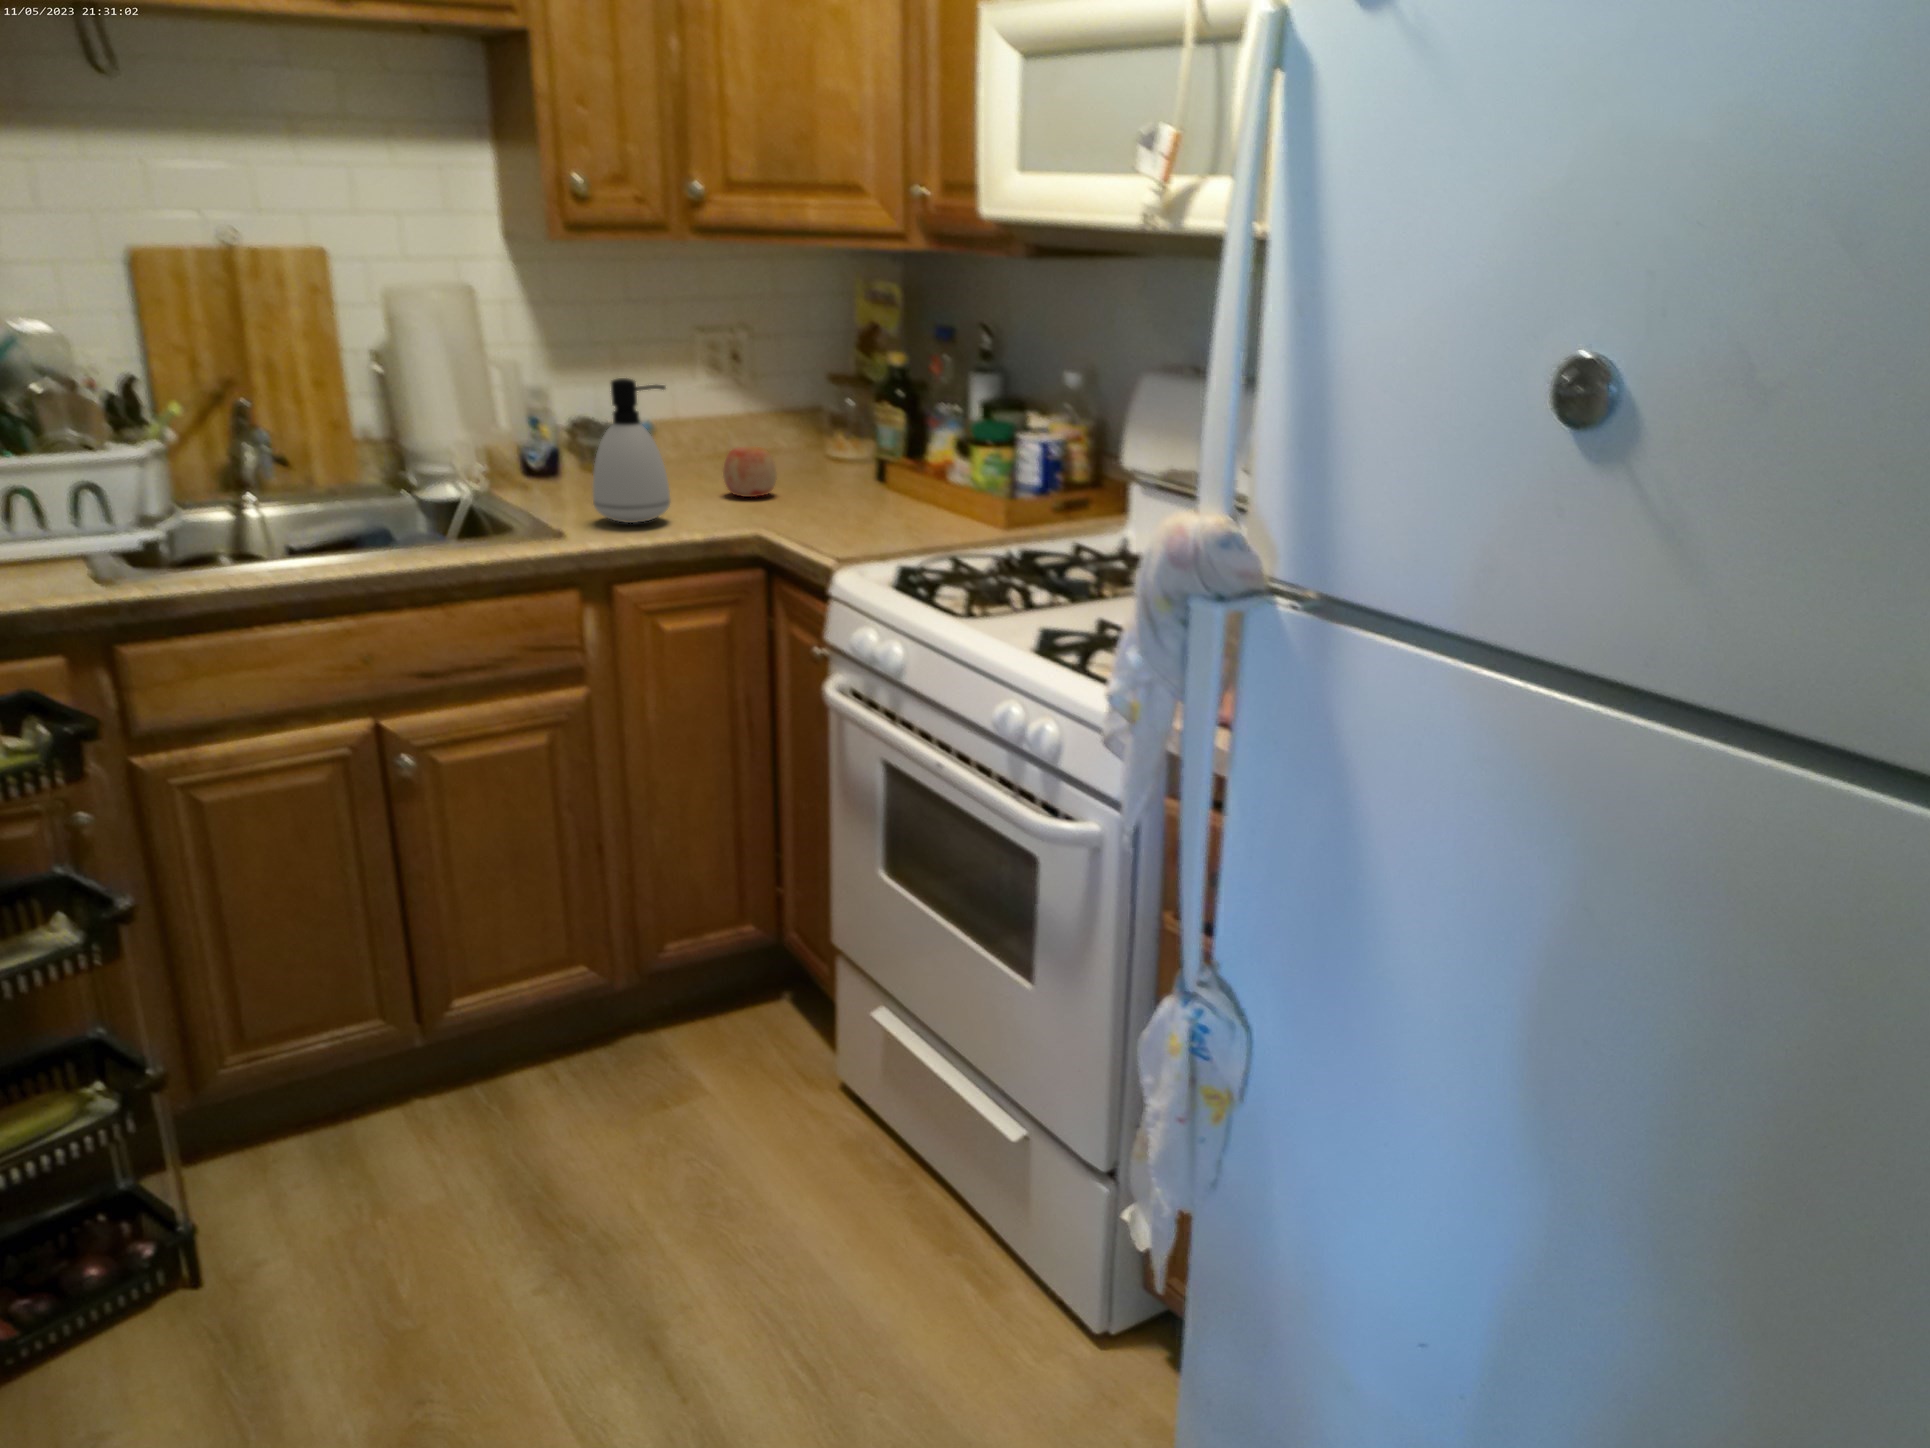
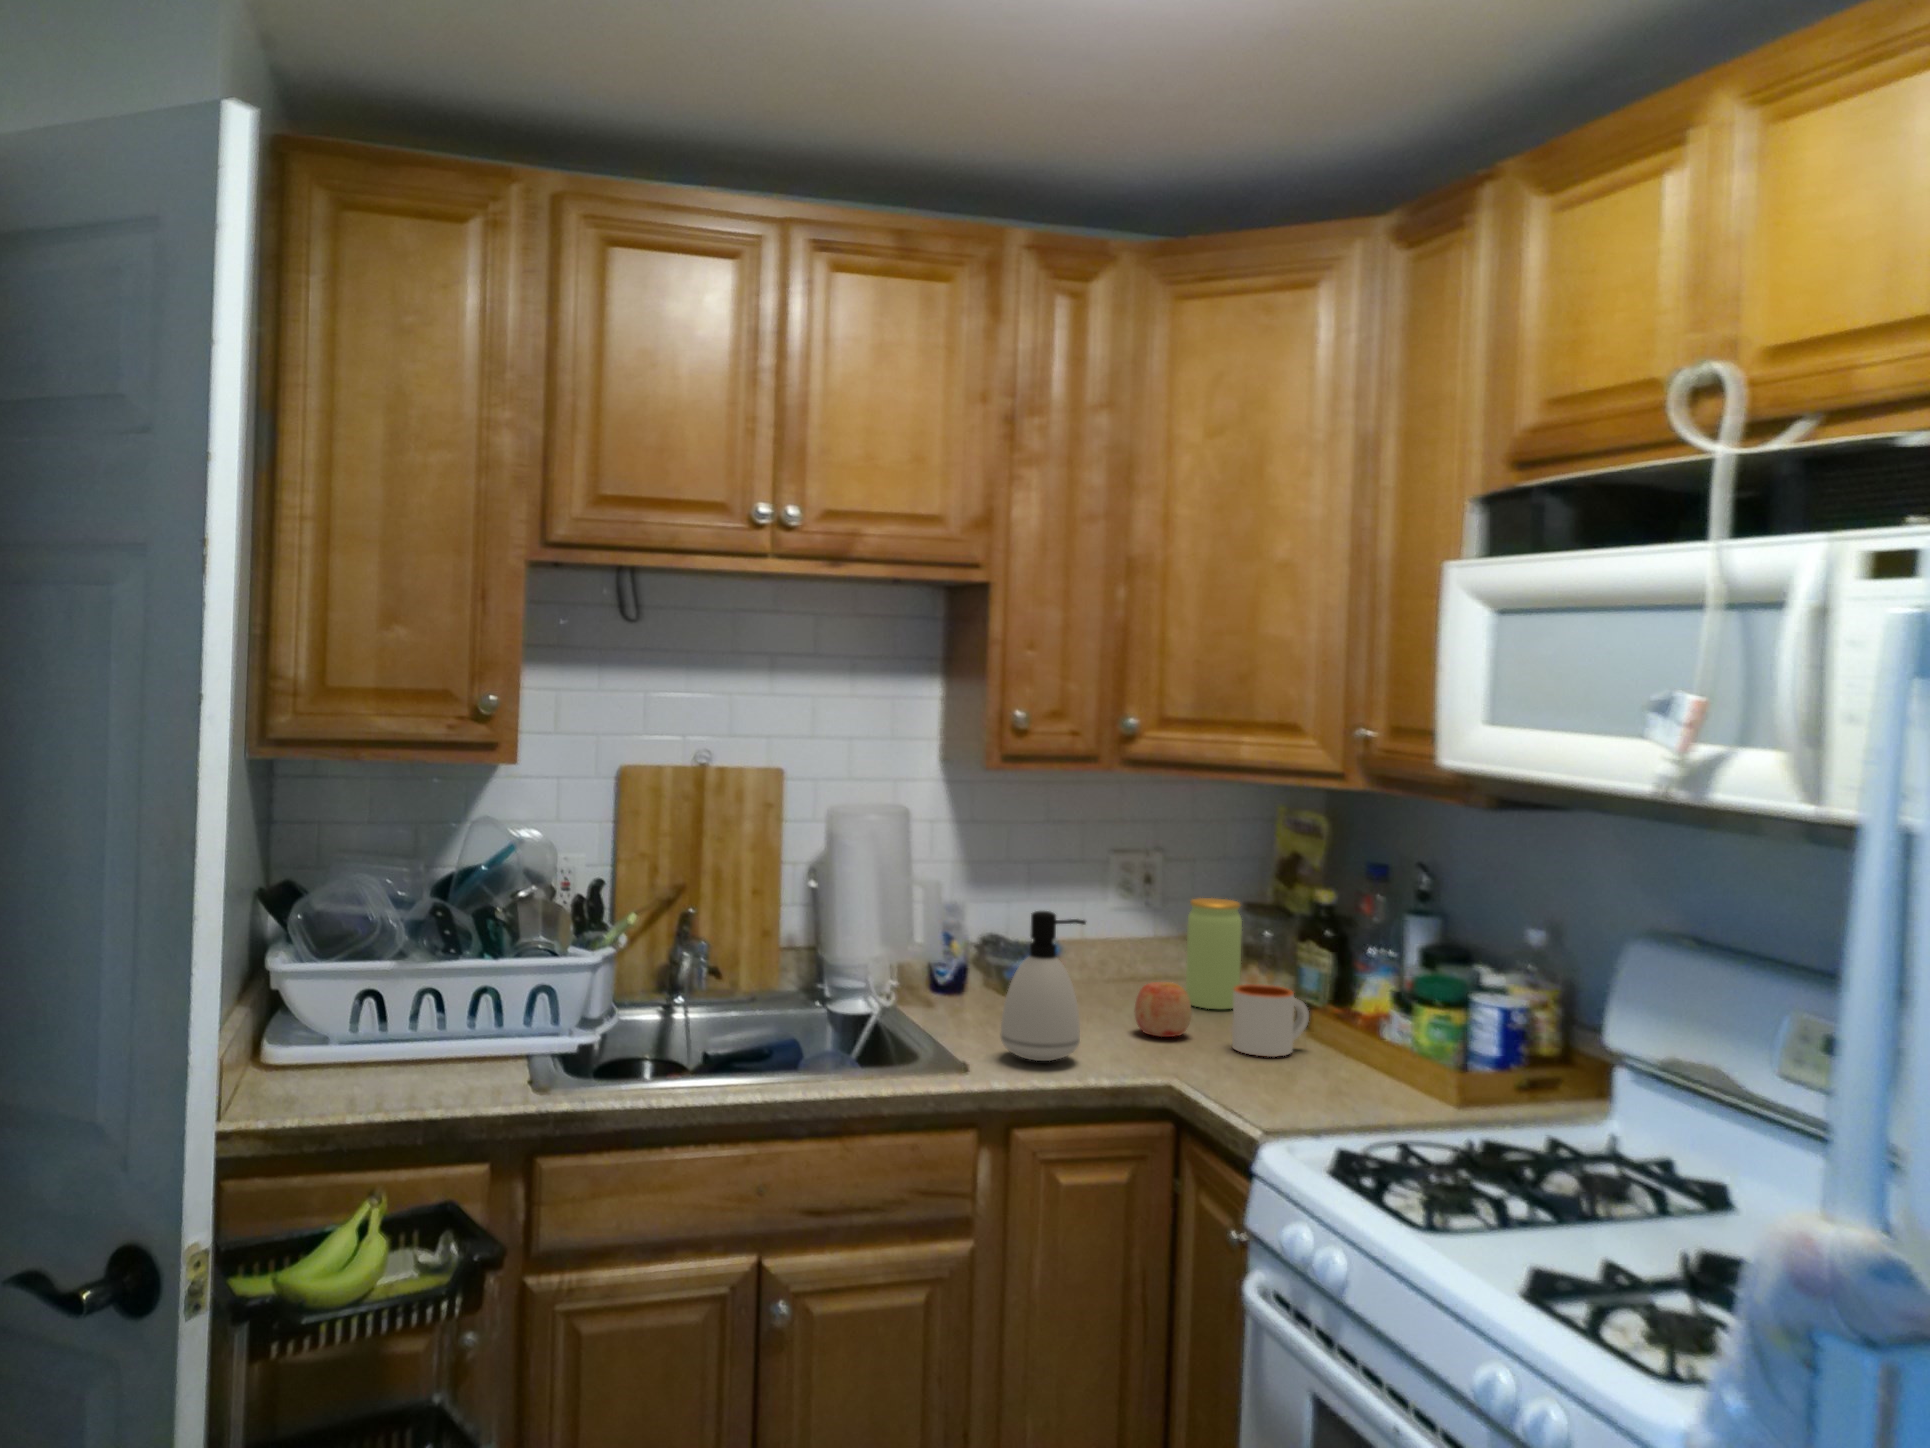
jar: none [771,368,824,473] -> present [1186,898,1242,1009]
mug: none [813,442,882,506] -> present [1232,984,1309,1057]

